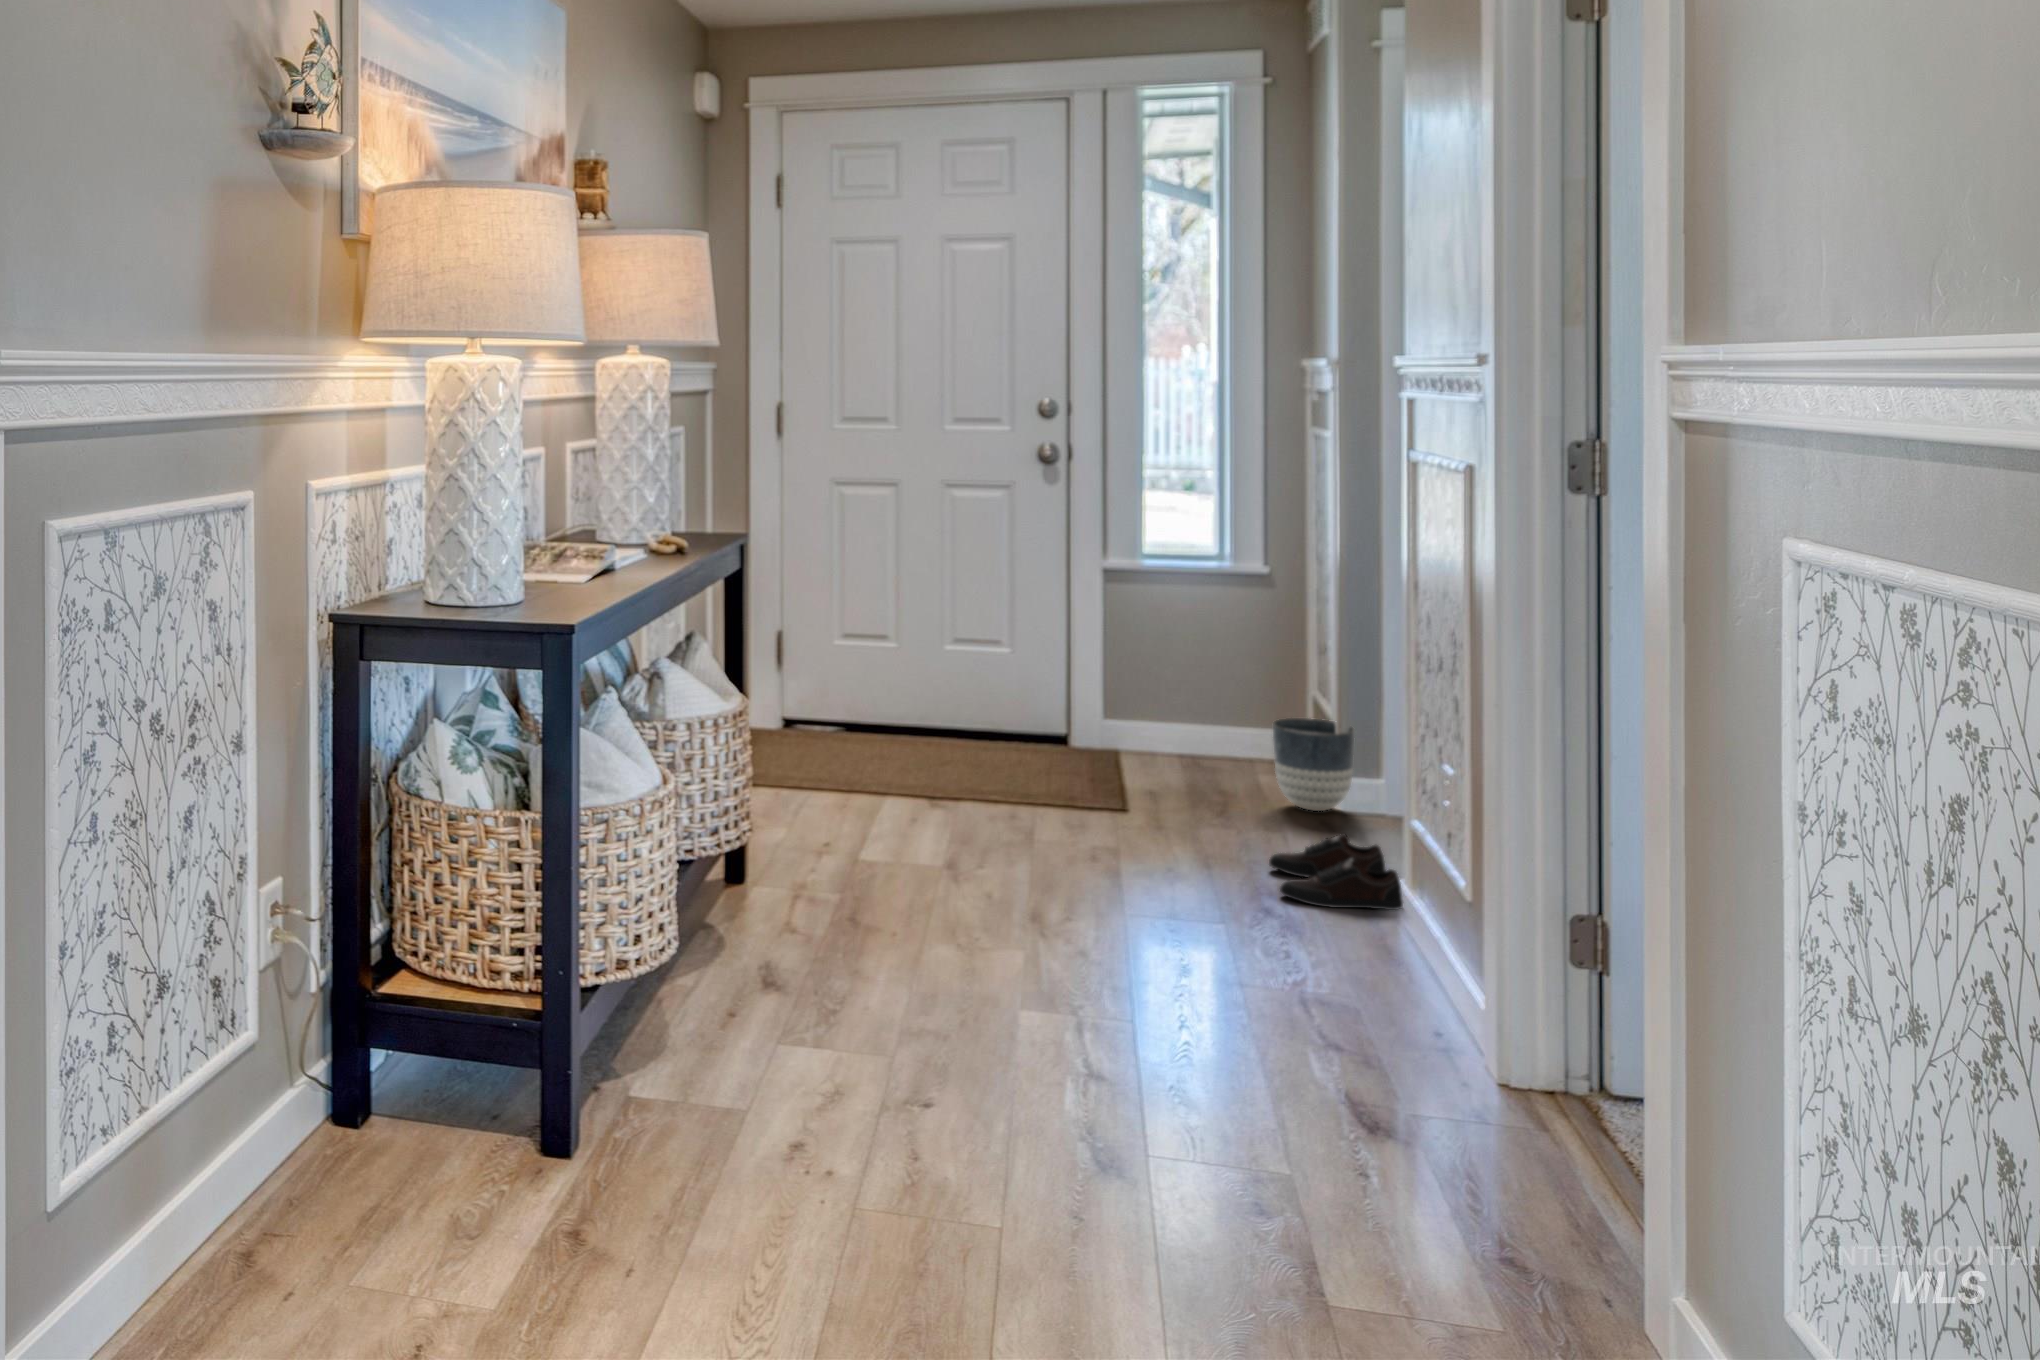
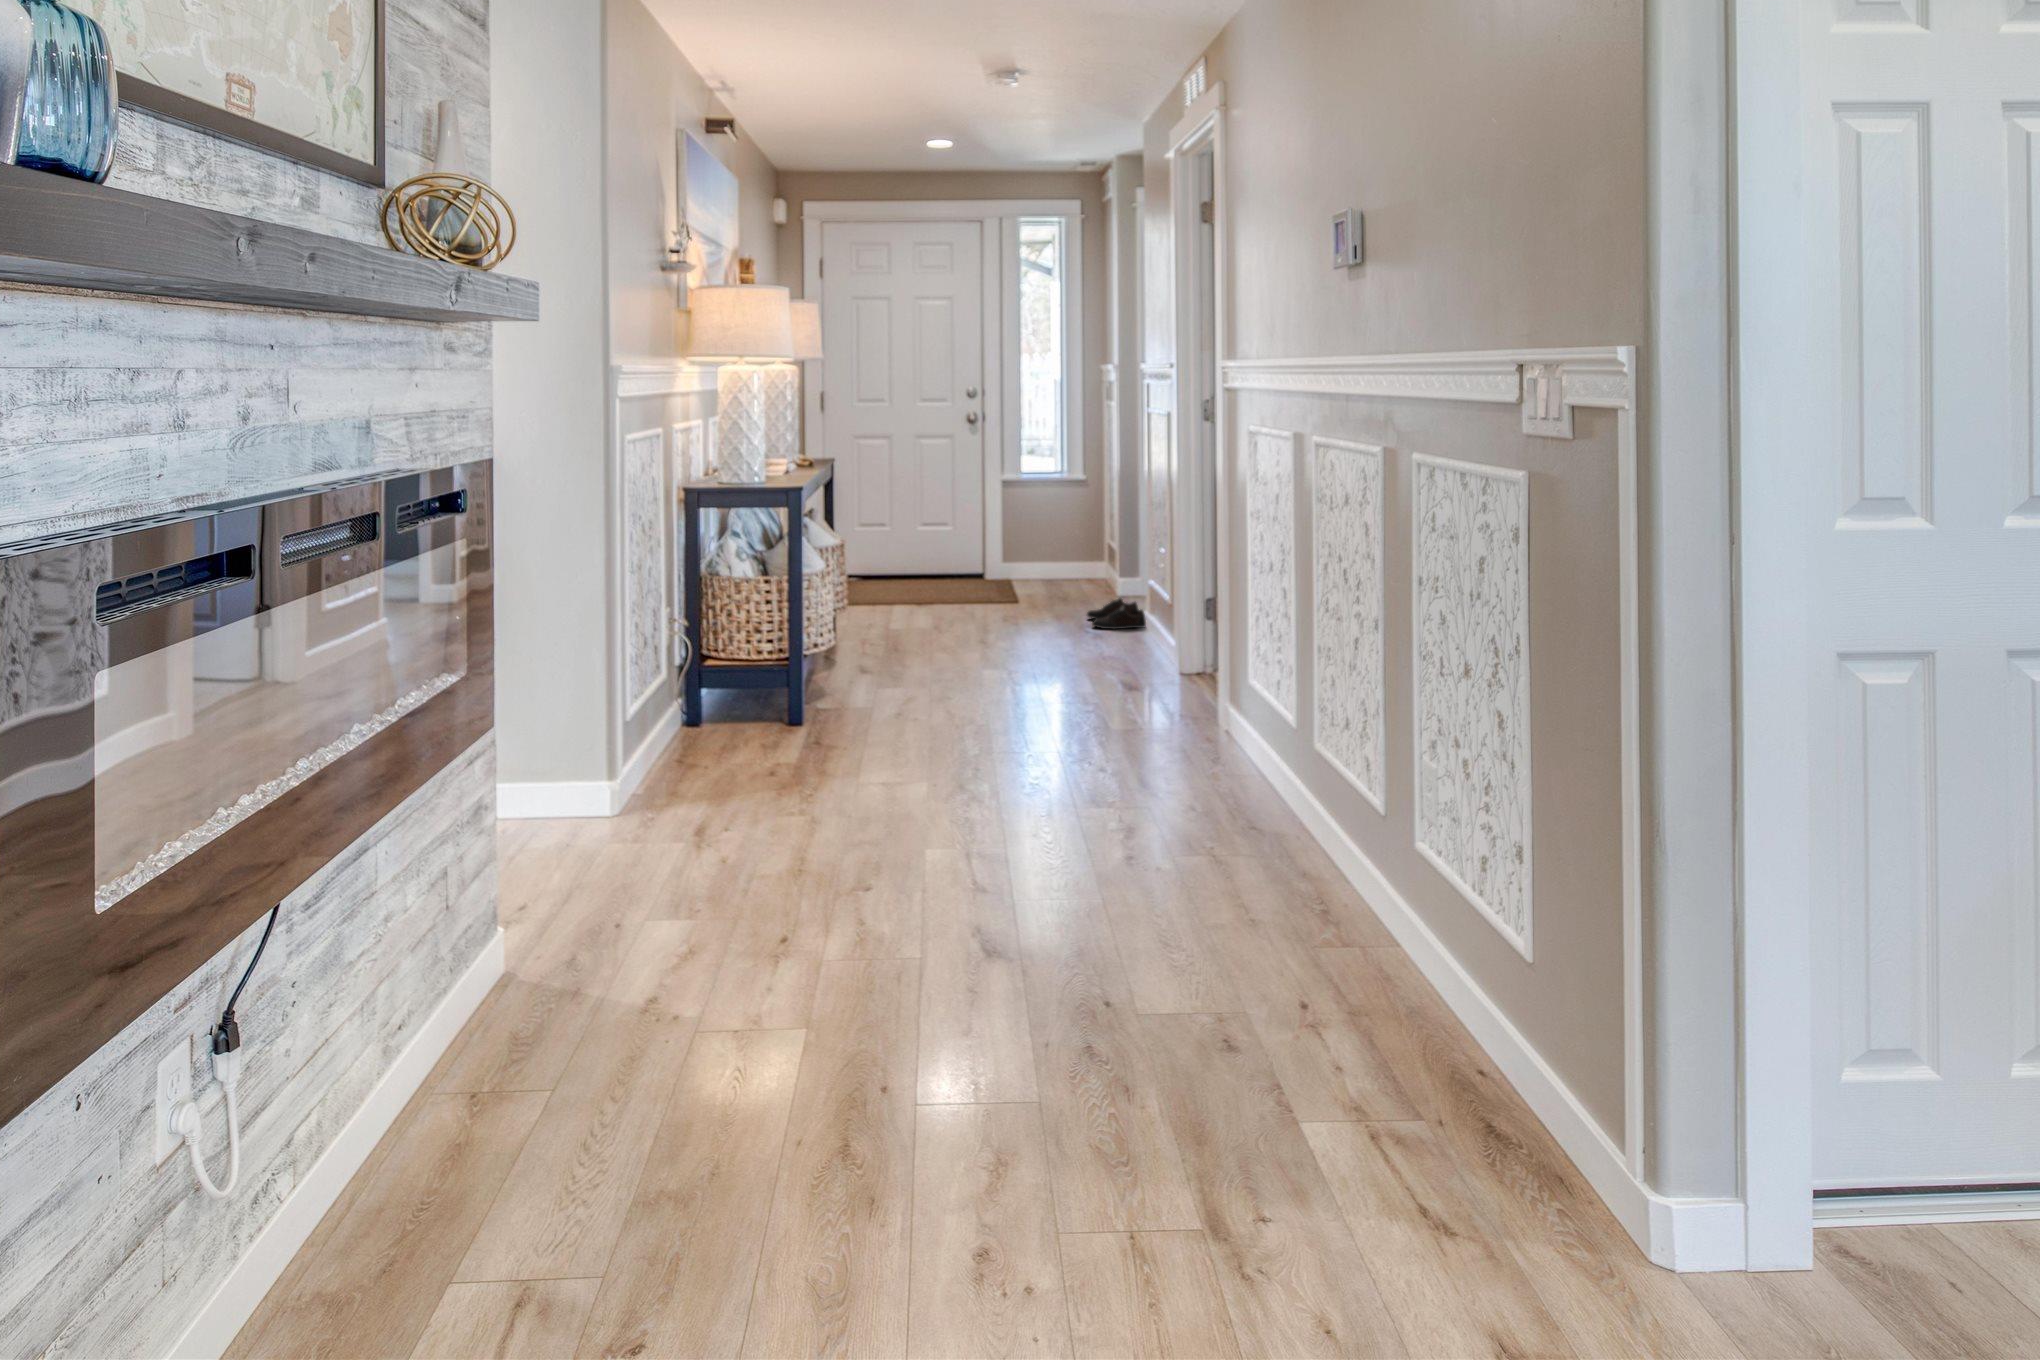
planter: present [1273,718,1355,811] -> none [1087,550,1126,596]

